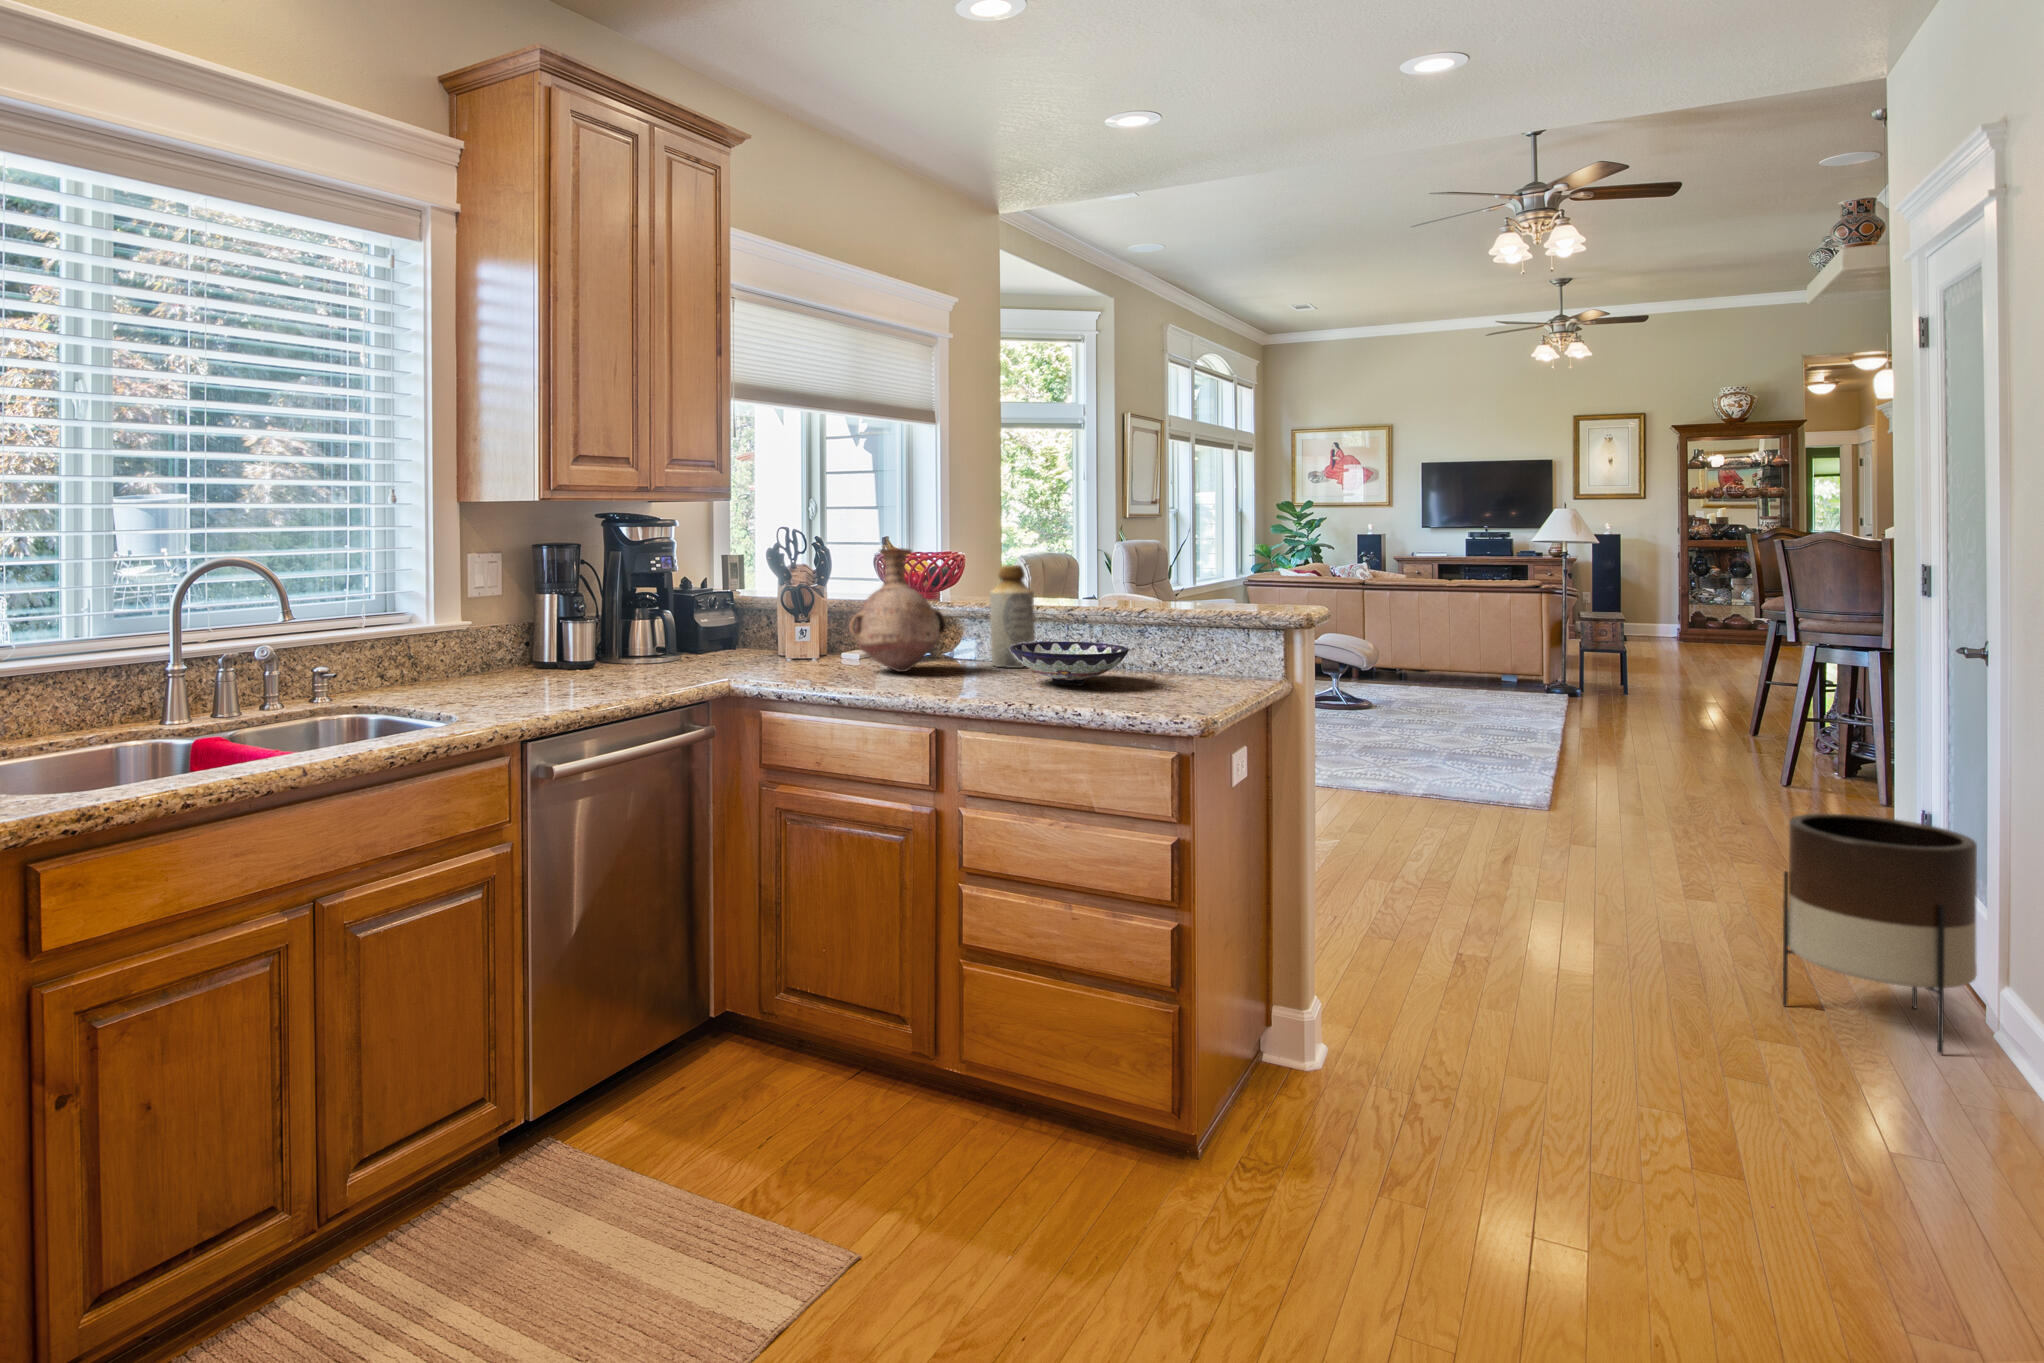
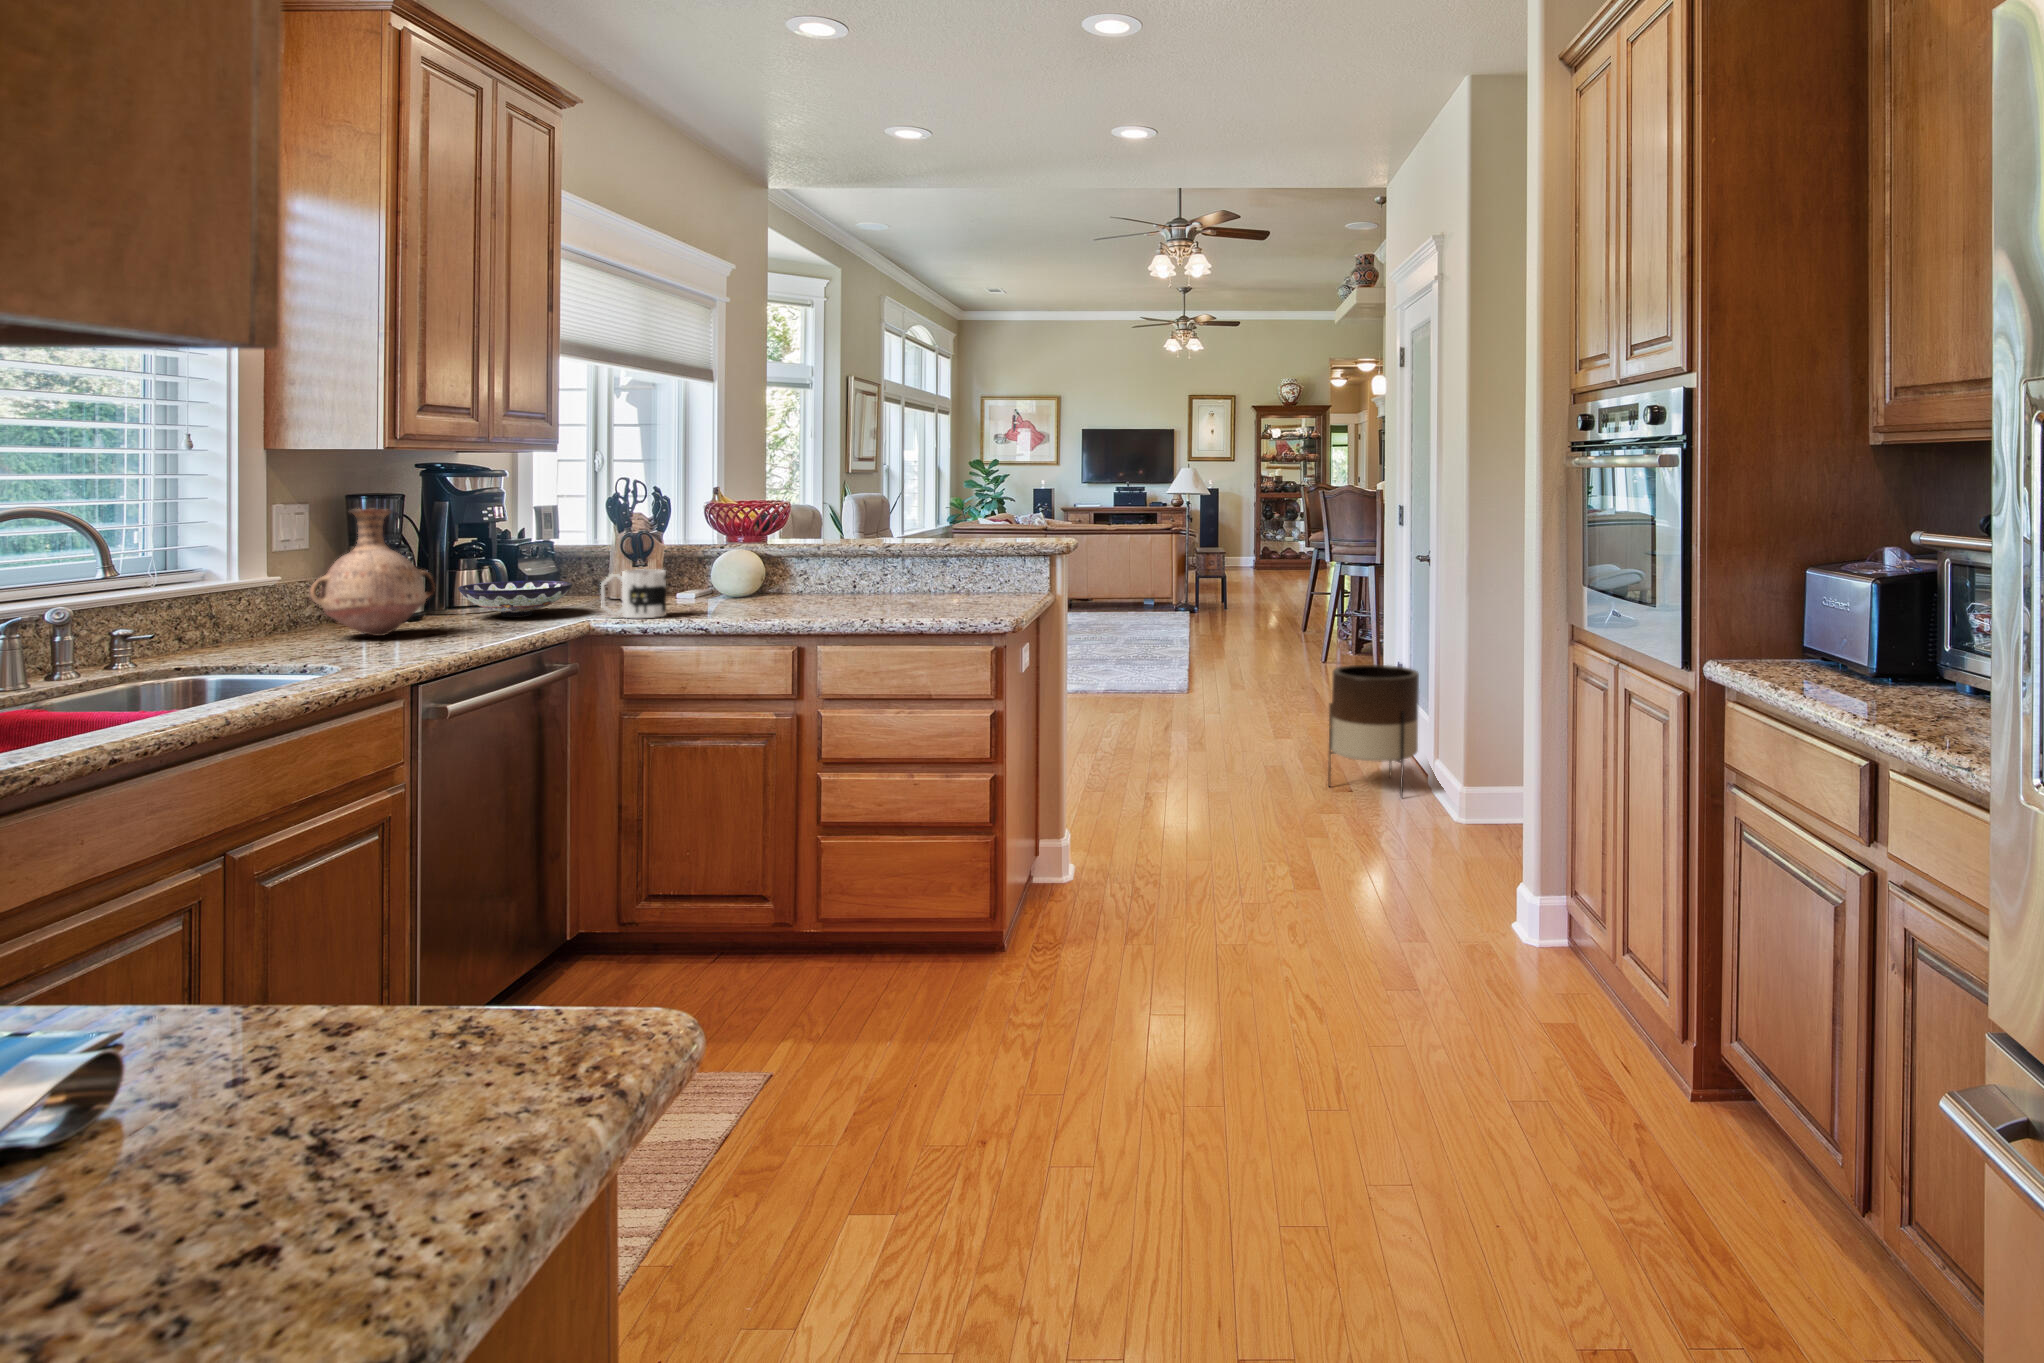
vase: present [849,548,946,672] -> present [310,509,435,636]
bottle: present [990,565,1035,668] -> none [820,514,859,598]
mug: none [741,626,806,681] -> present [601,569,666,618]
bowl: present [1010,642,1129,685] -> present [458,581,572,617]

